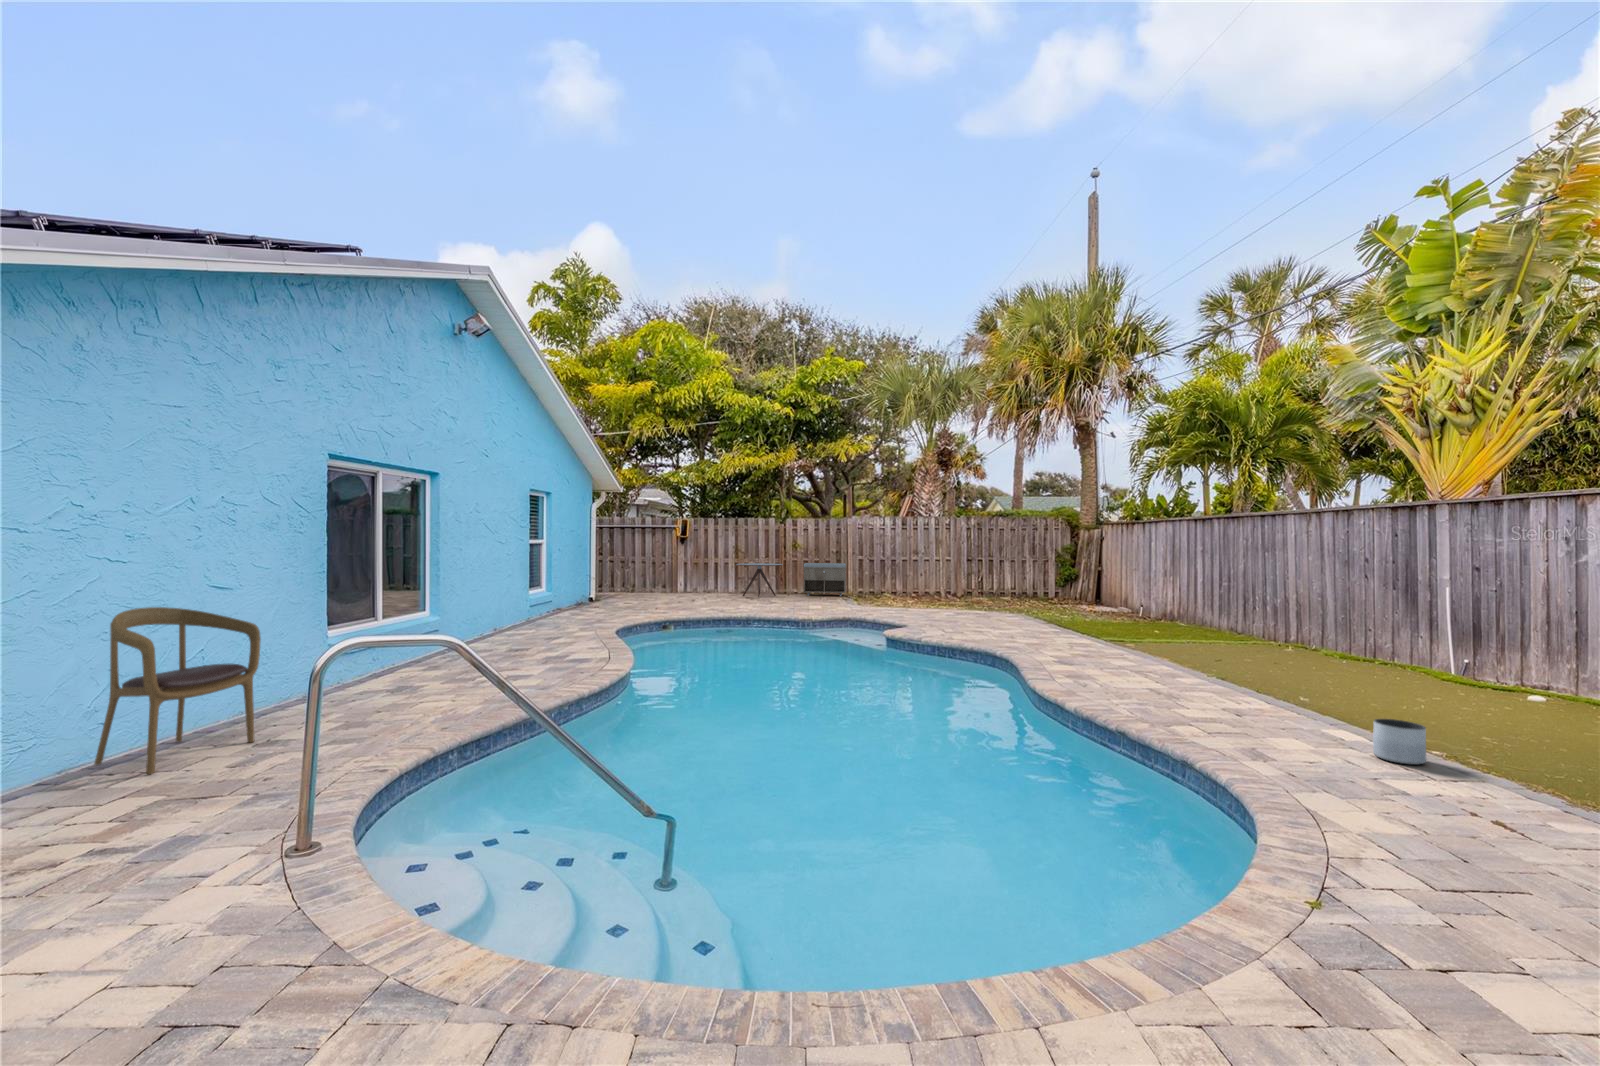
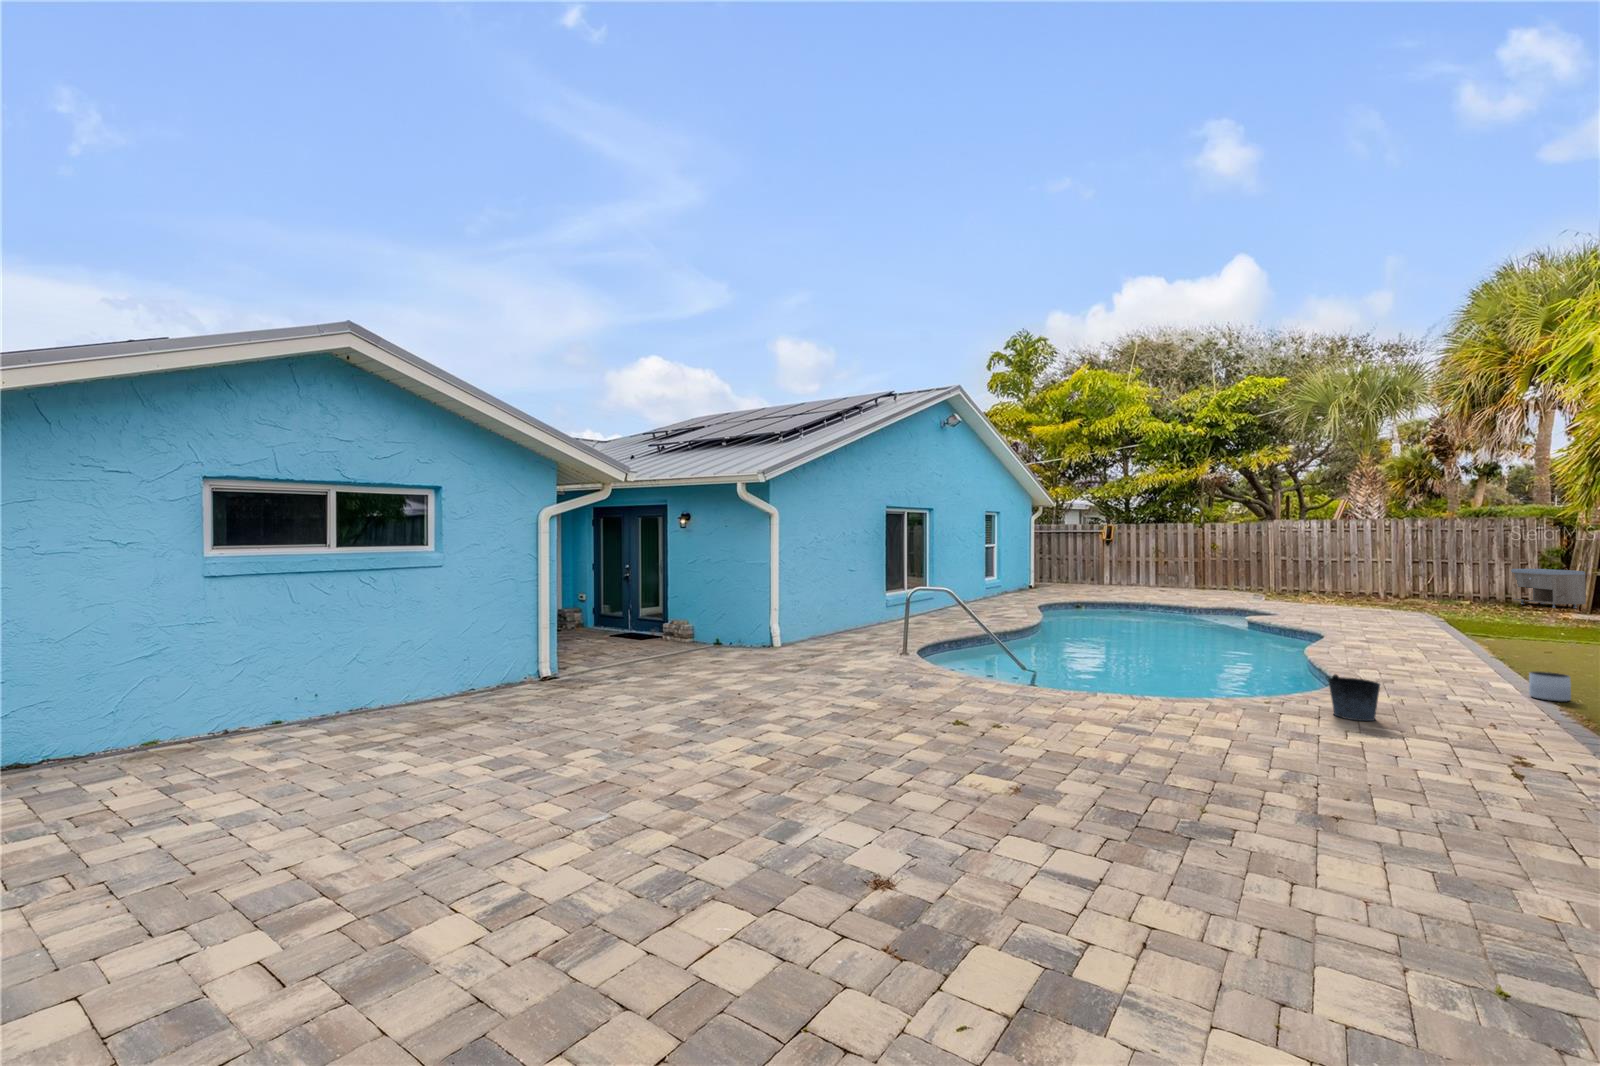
round table: present [736,563,783,597] -> none [1153,563,1197,591]
storage bench: present [804,563,846,596] -> present [1511,569,1586,608]
chair: present [94,607,261,774] -> none [827,575,873,635]
bucket: none [1360,811,1502,930] -> present [1326,674,1380,721]

